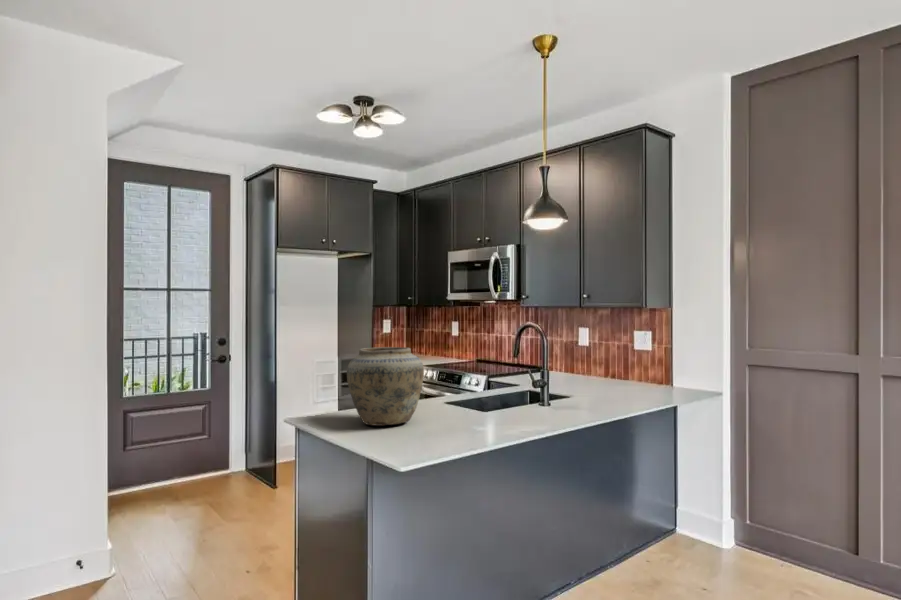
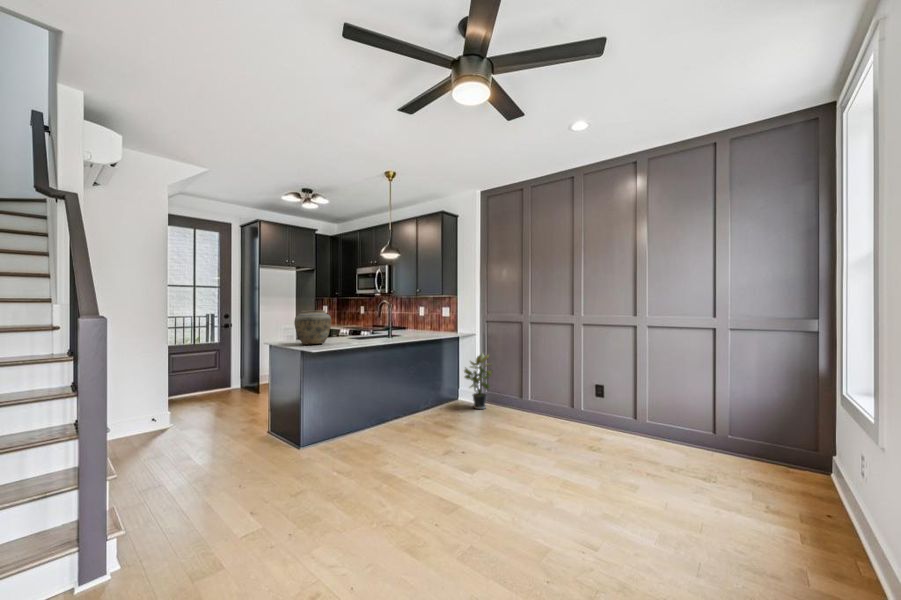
potted plant: none [698,438,774,571] -> present [464,353,493,409]

